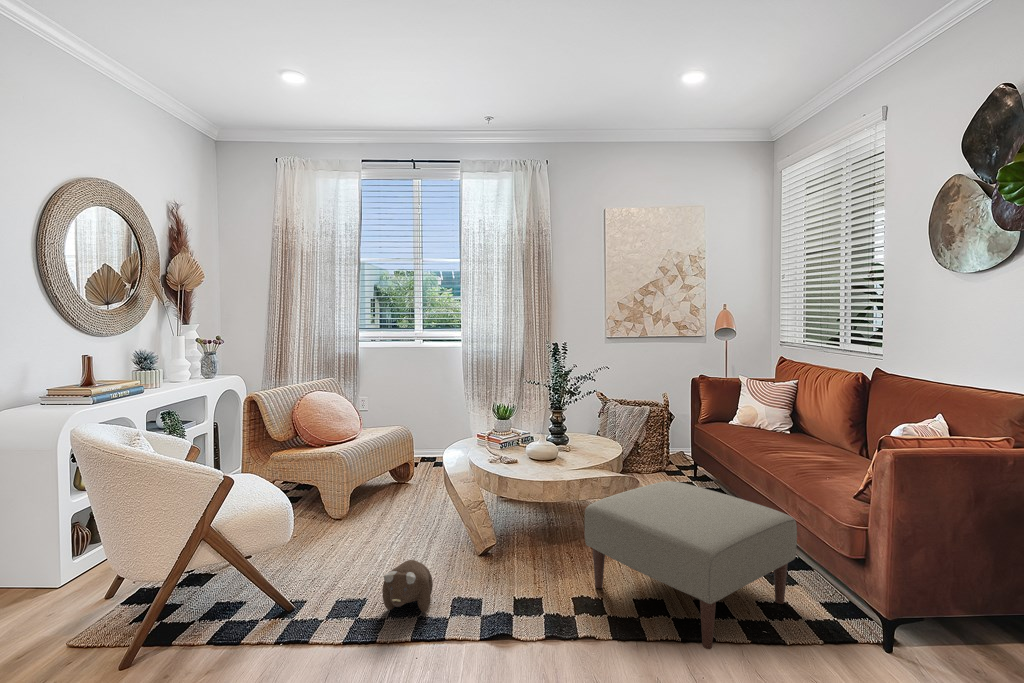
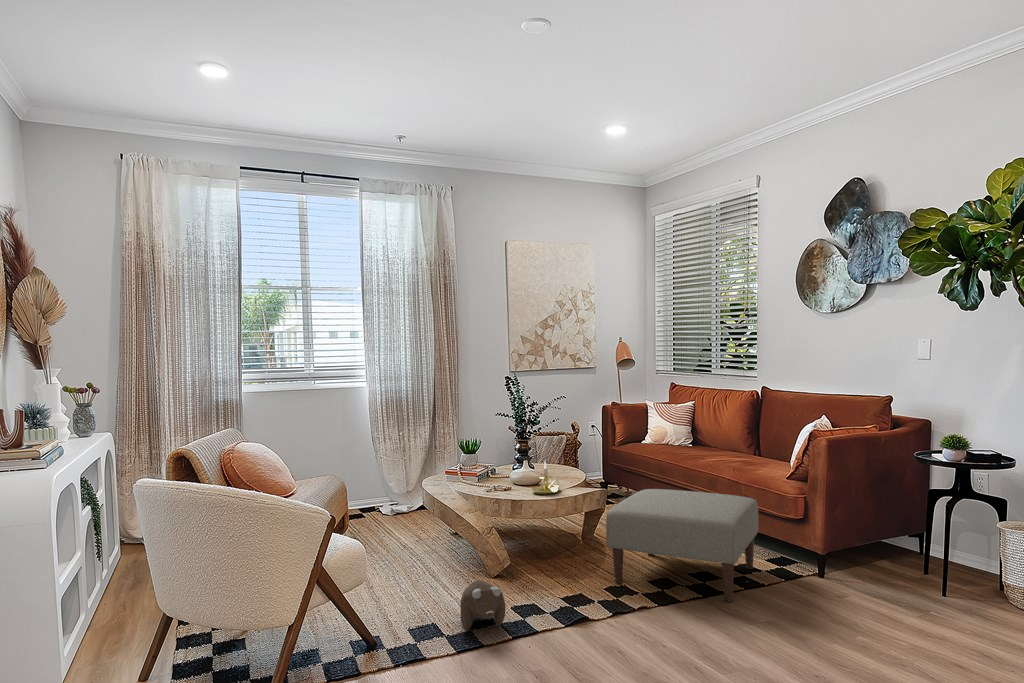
candle holder: none [529,436,567,473] -> present [532,461,560,494]

